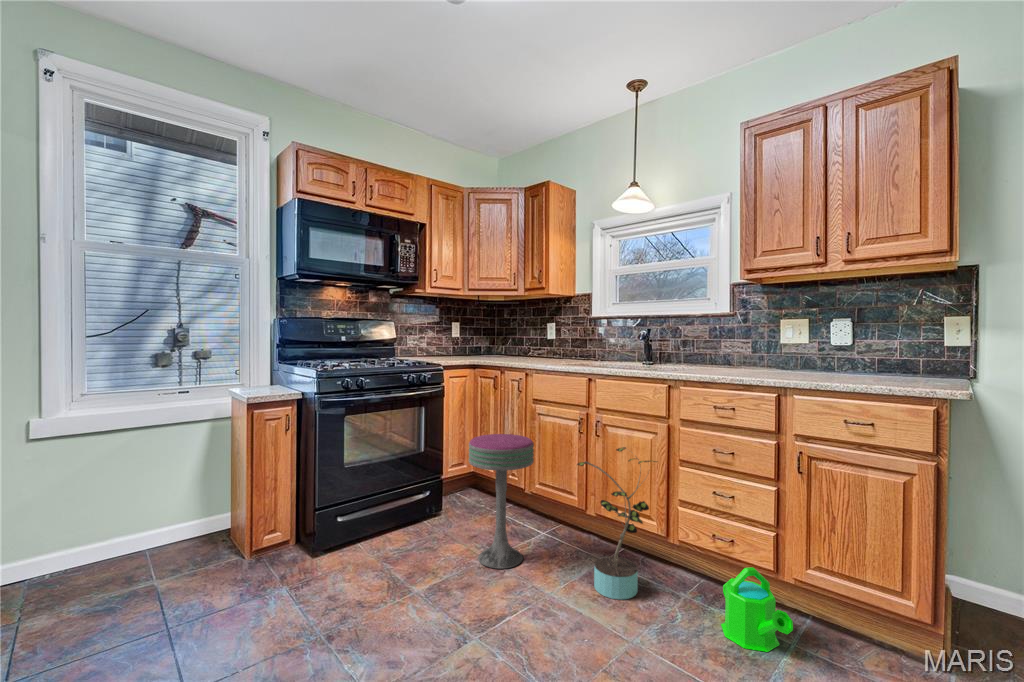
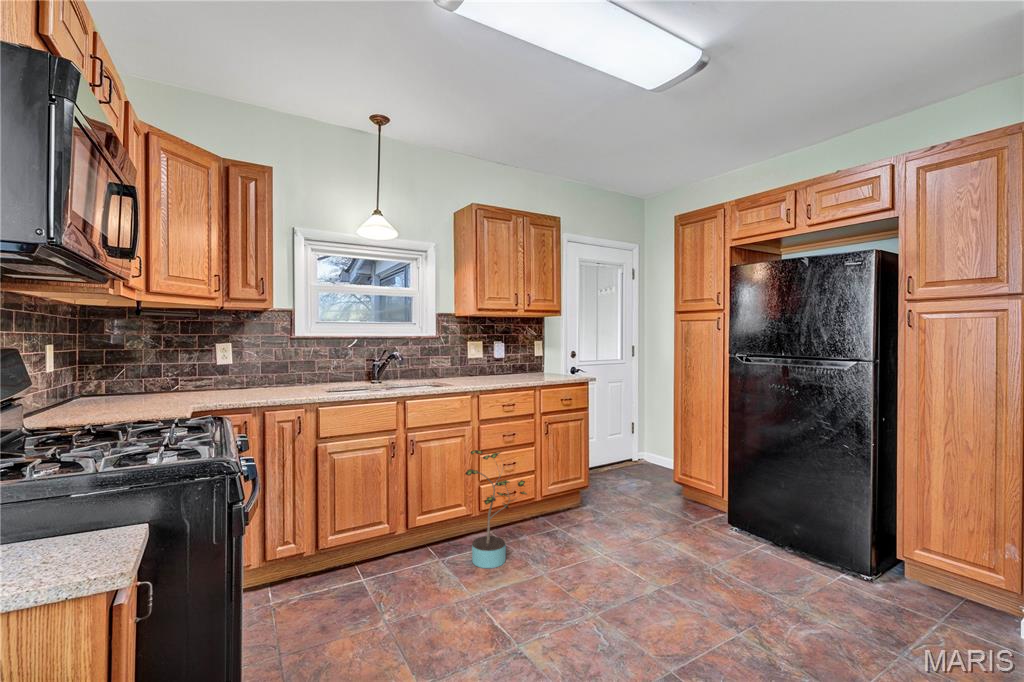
bar stool: present [469,434,534,569] -> none [370,471,442,621]
watering can: present [721,567,793,652] -> none [529,494,584,540]

